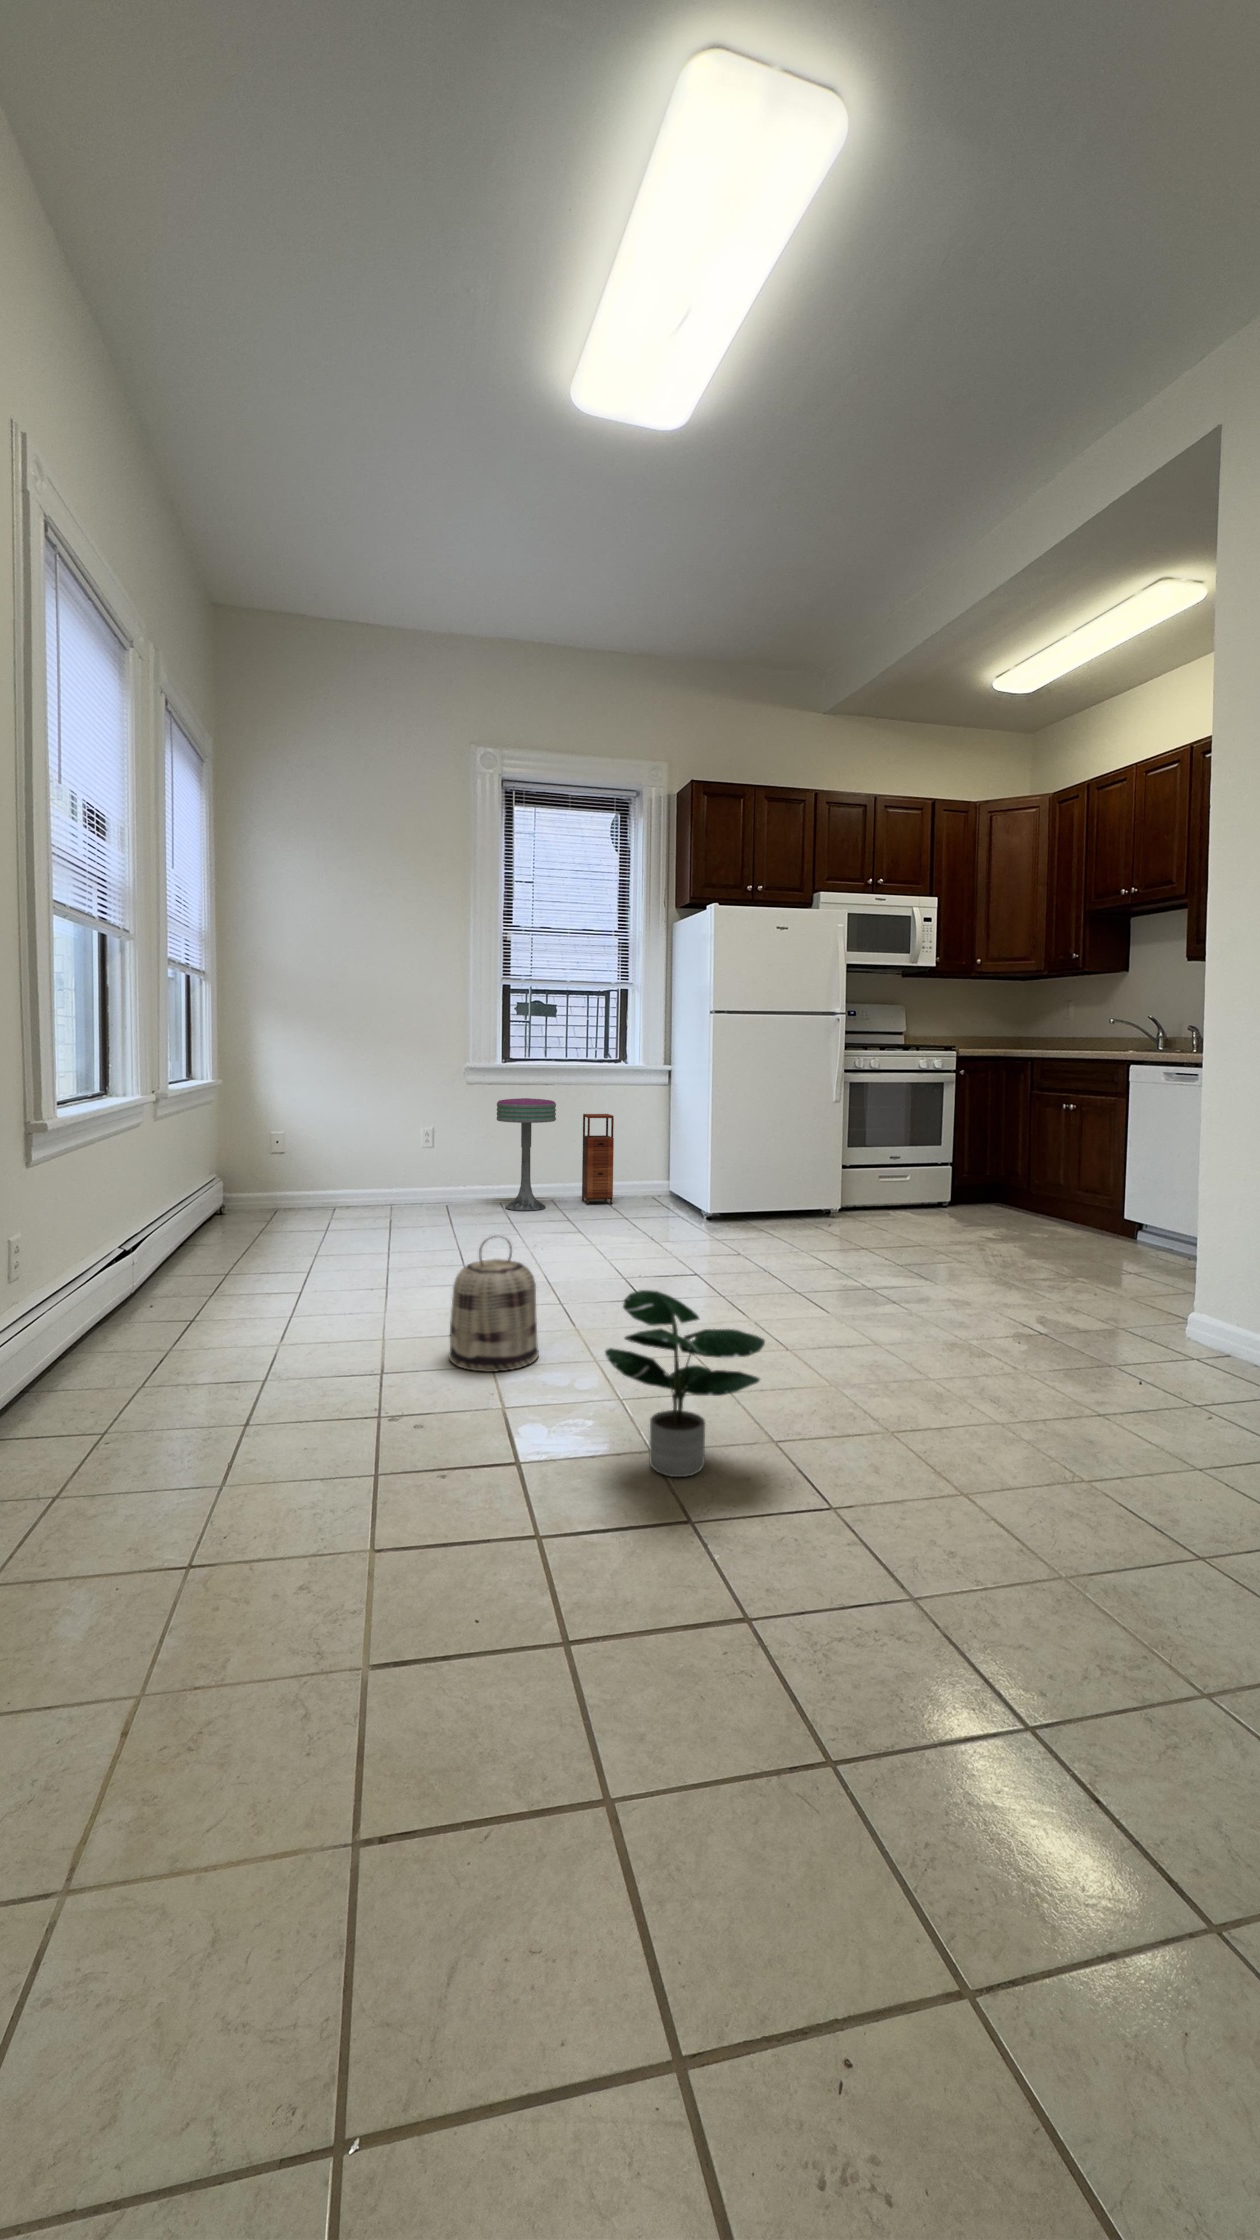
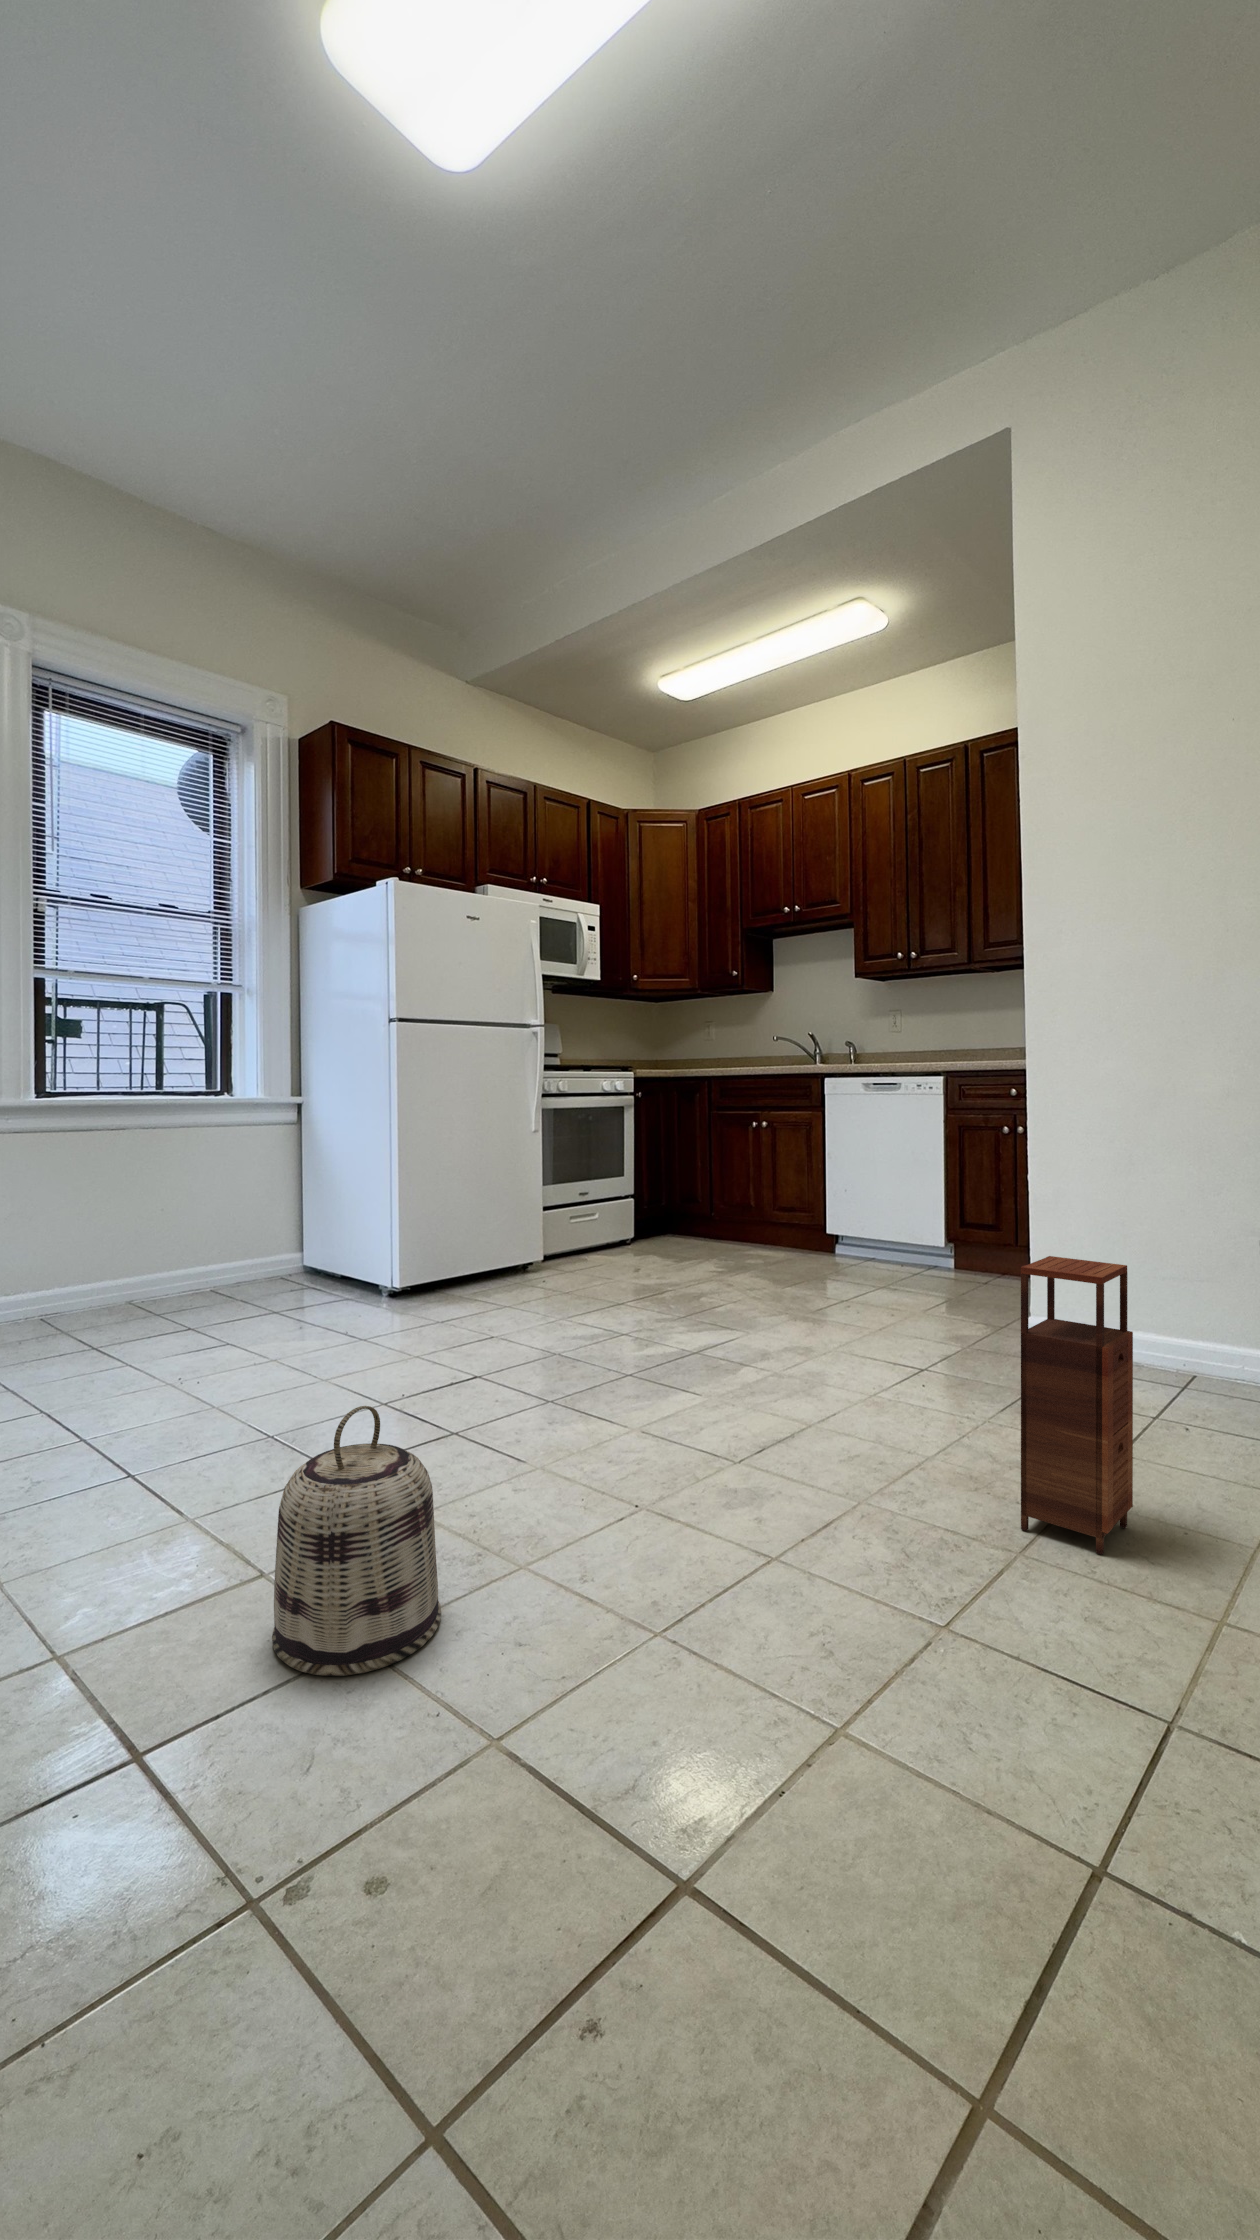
bar stool: present [497,1098,556,1211] -> none [46,1154,148,1327]
storage cabinet: present [582,1114,614,1205] -> present [1021,1256,1133,1555]
potted plant: present [605,1290,765,1477] -> none [781,1464,1052,1792]

